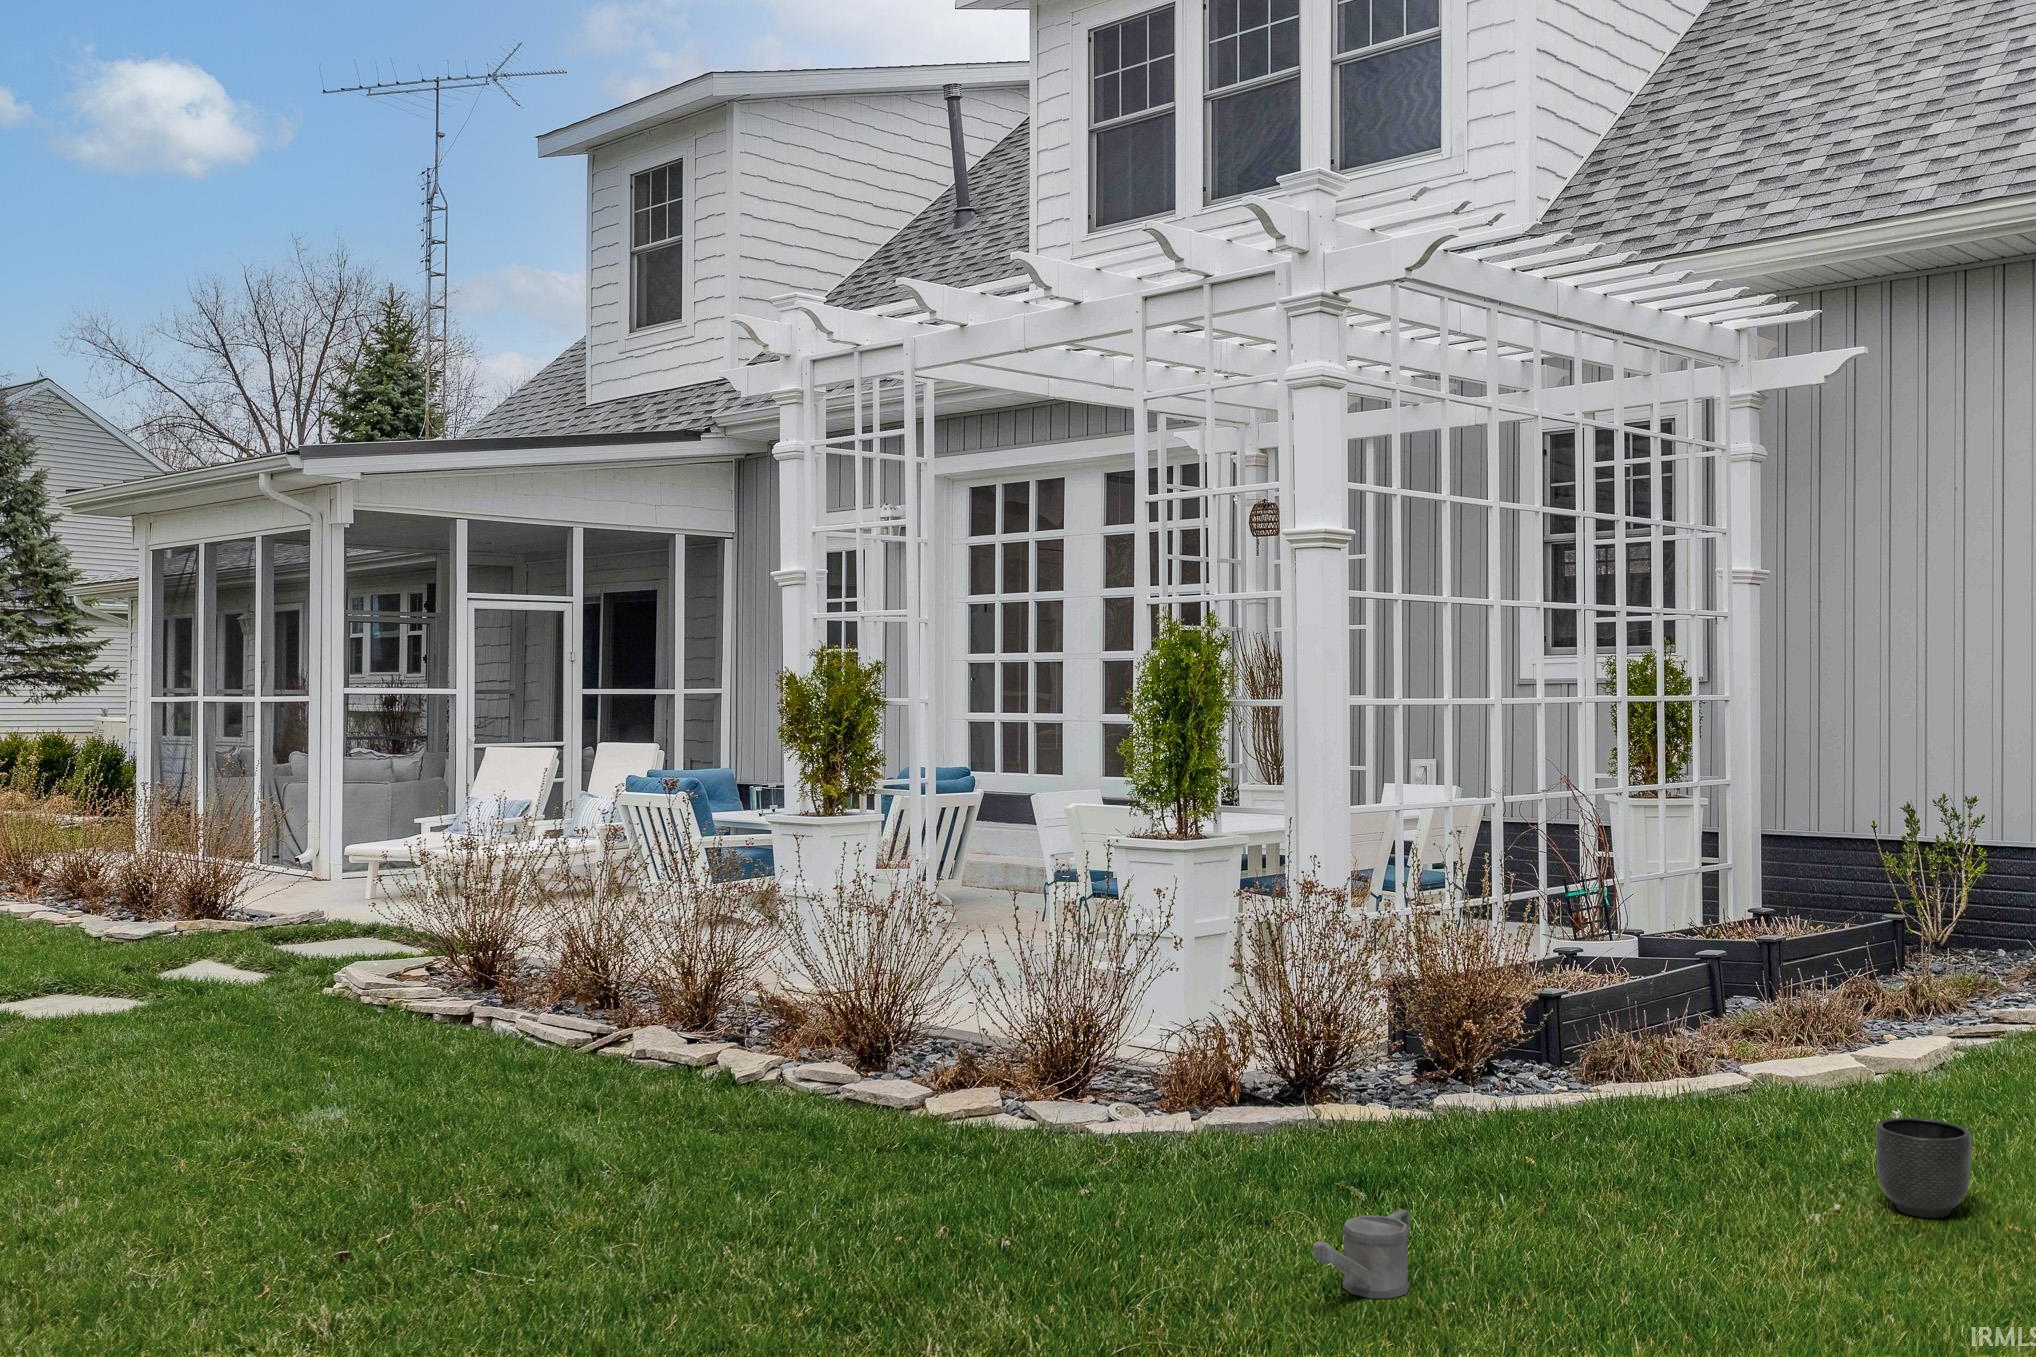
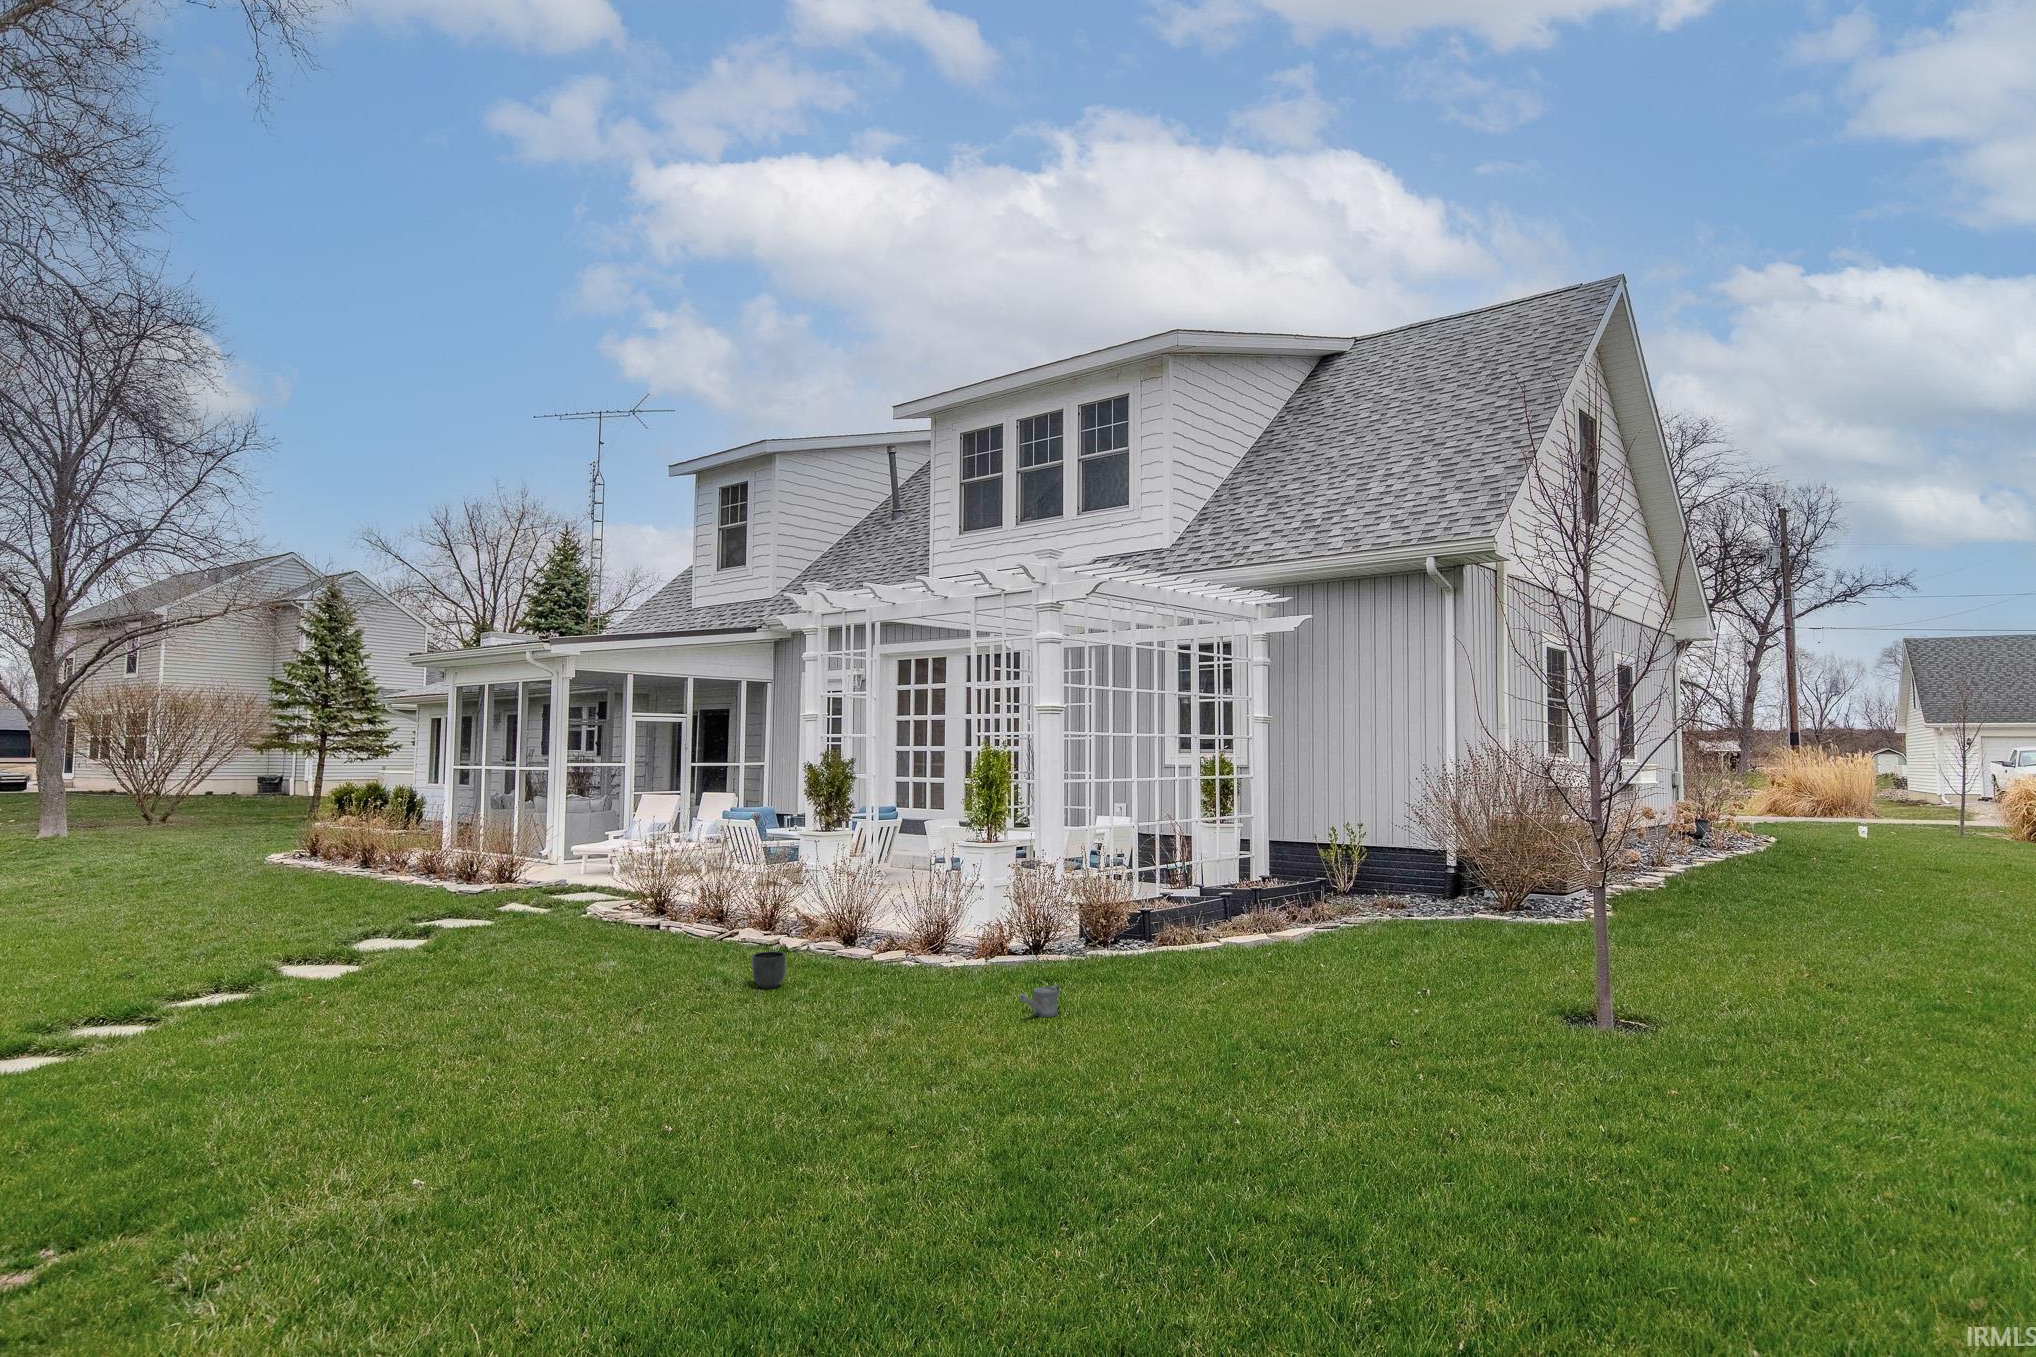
planter: present [1876,1118,1971,1218] -> present [752,952,786,989]

